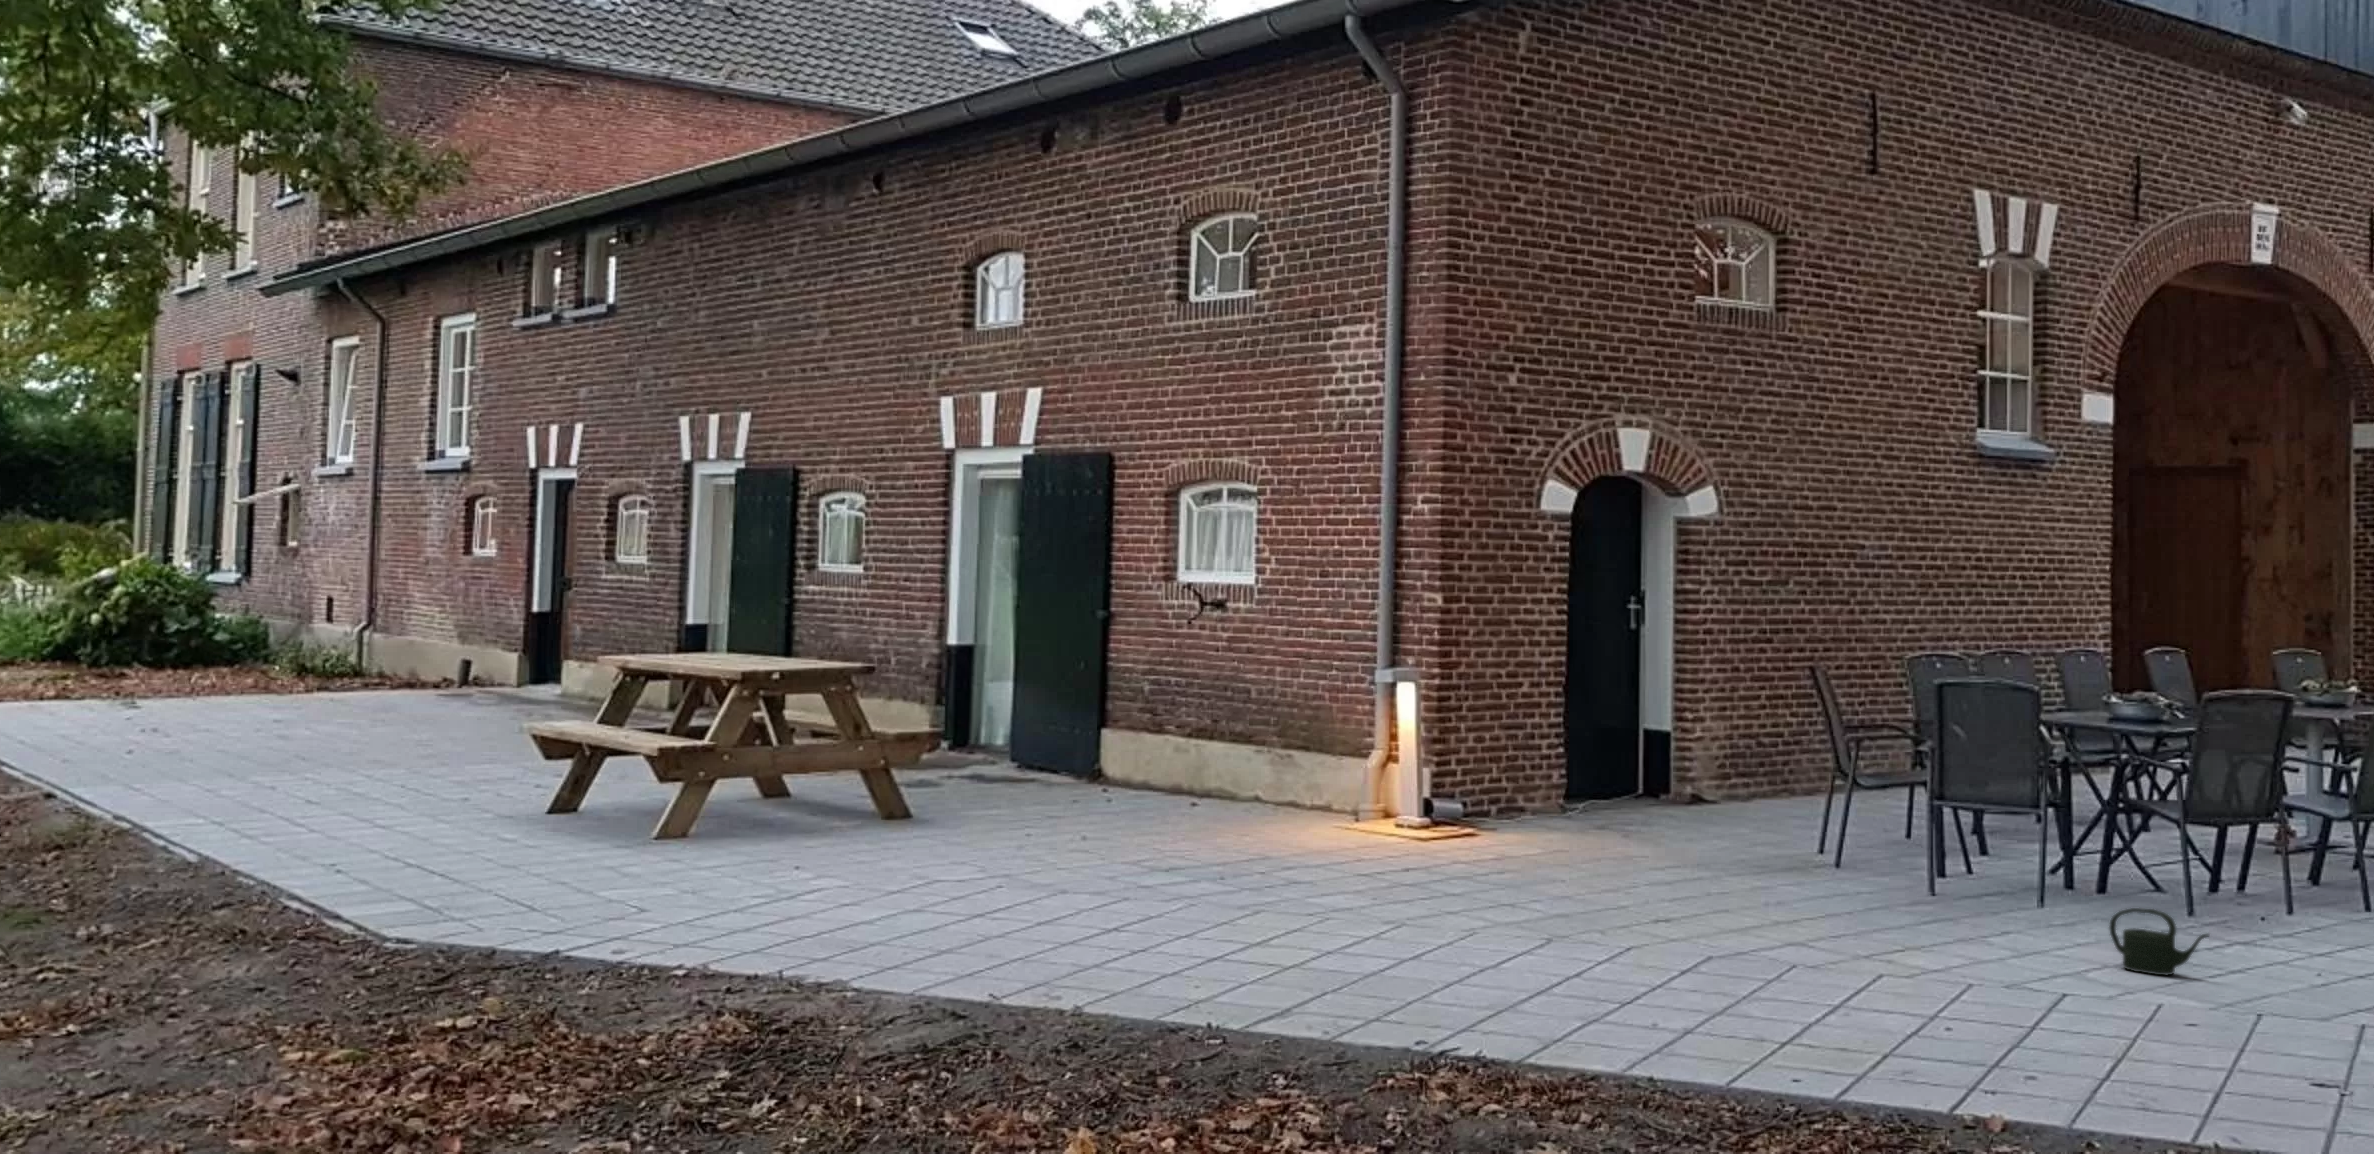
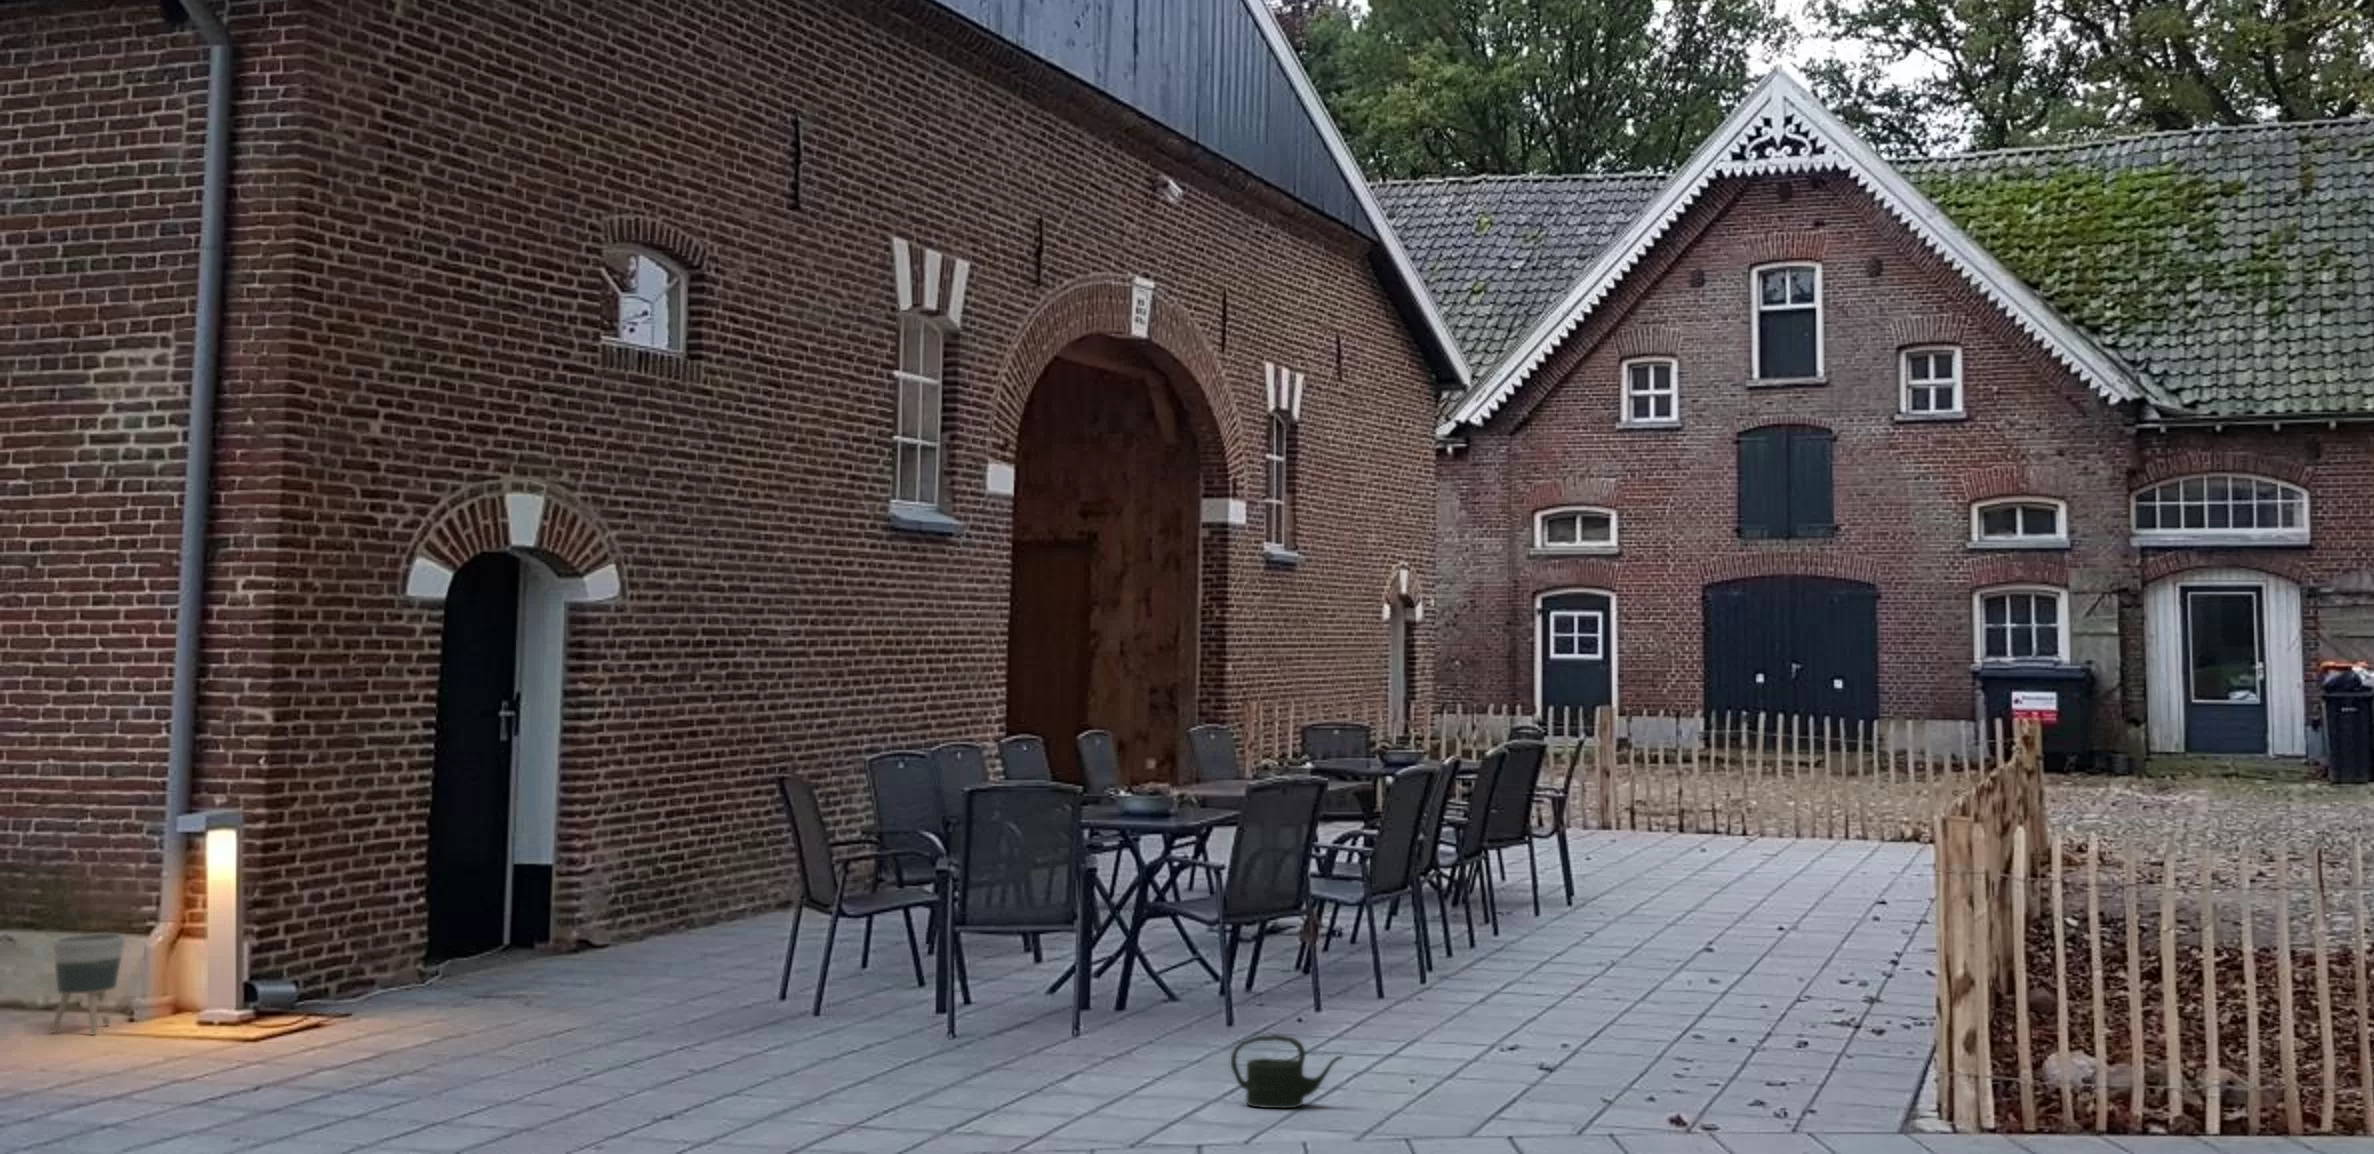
planter: none [1313,753,1357,825] -> present [50,933,125,1034]

